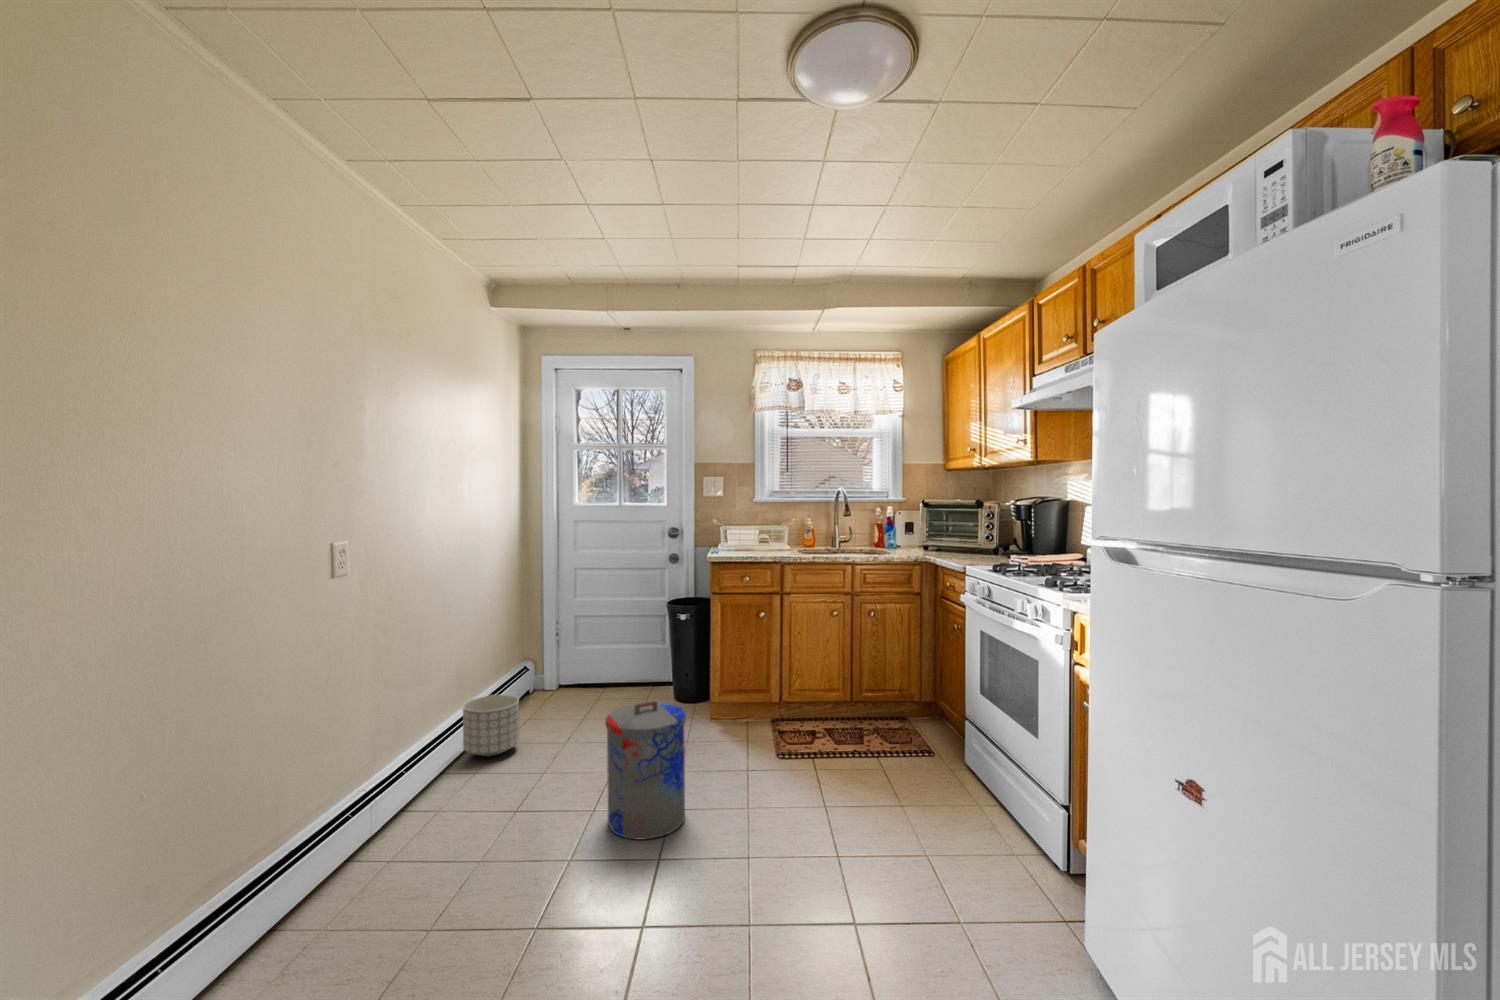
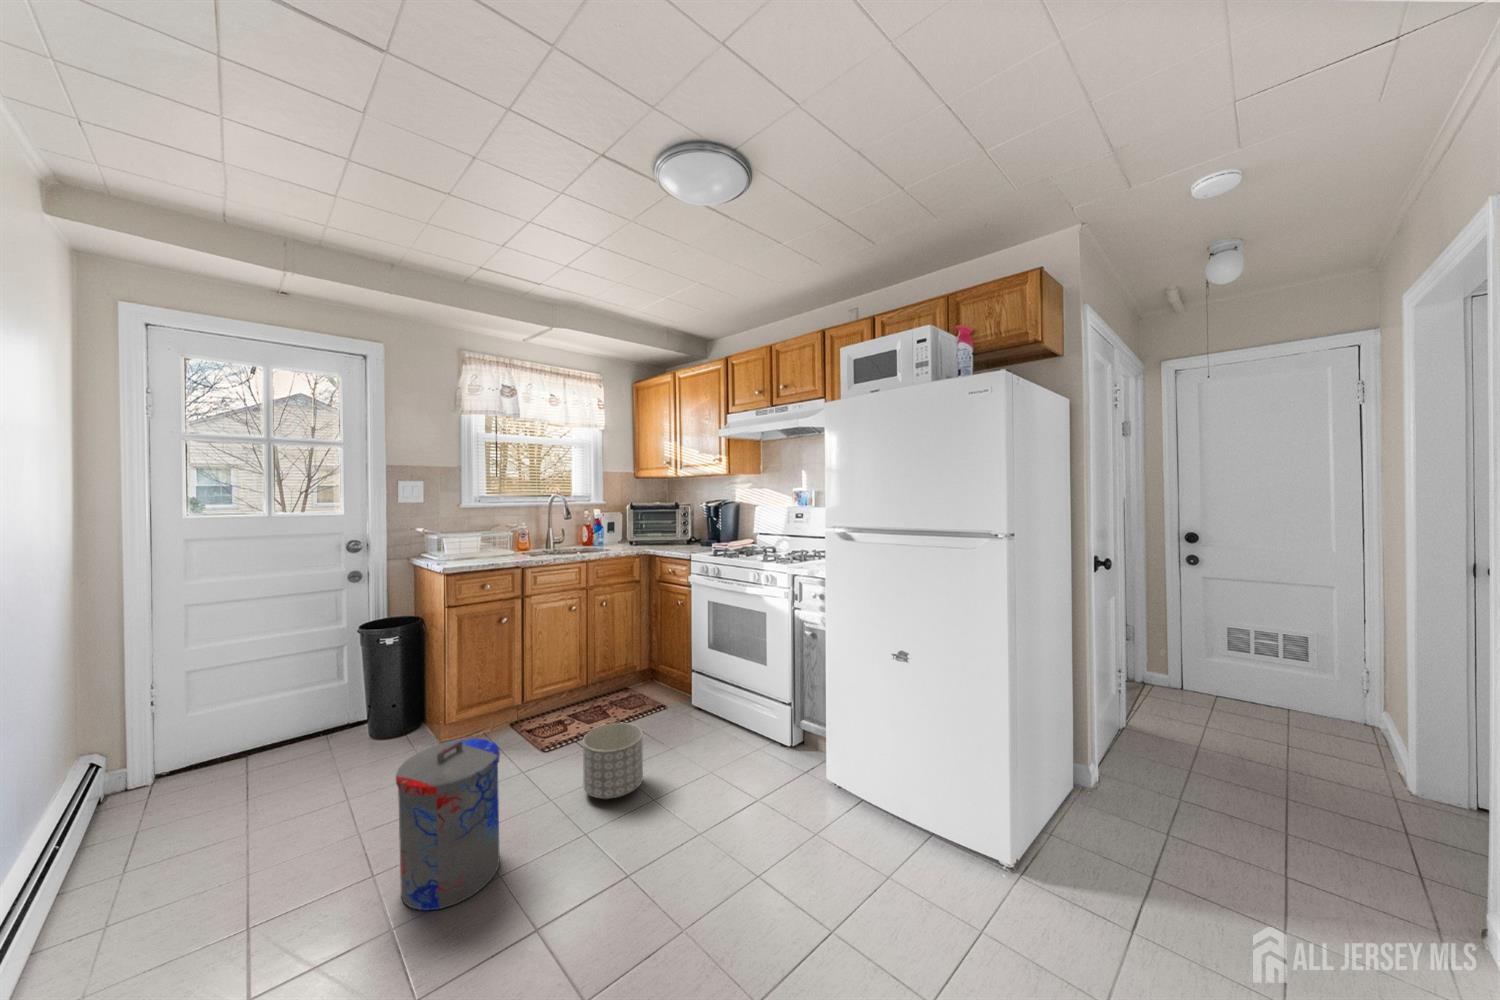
planter: present [463,695,519,757] -> present [583,723,643,799]

